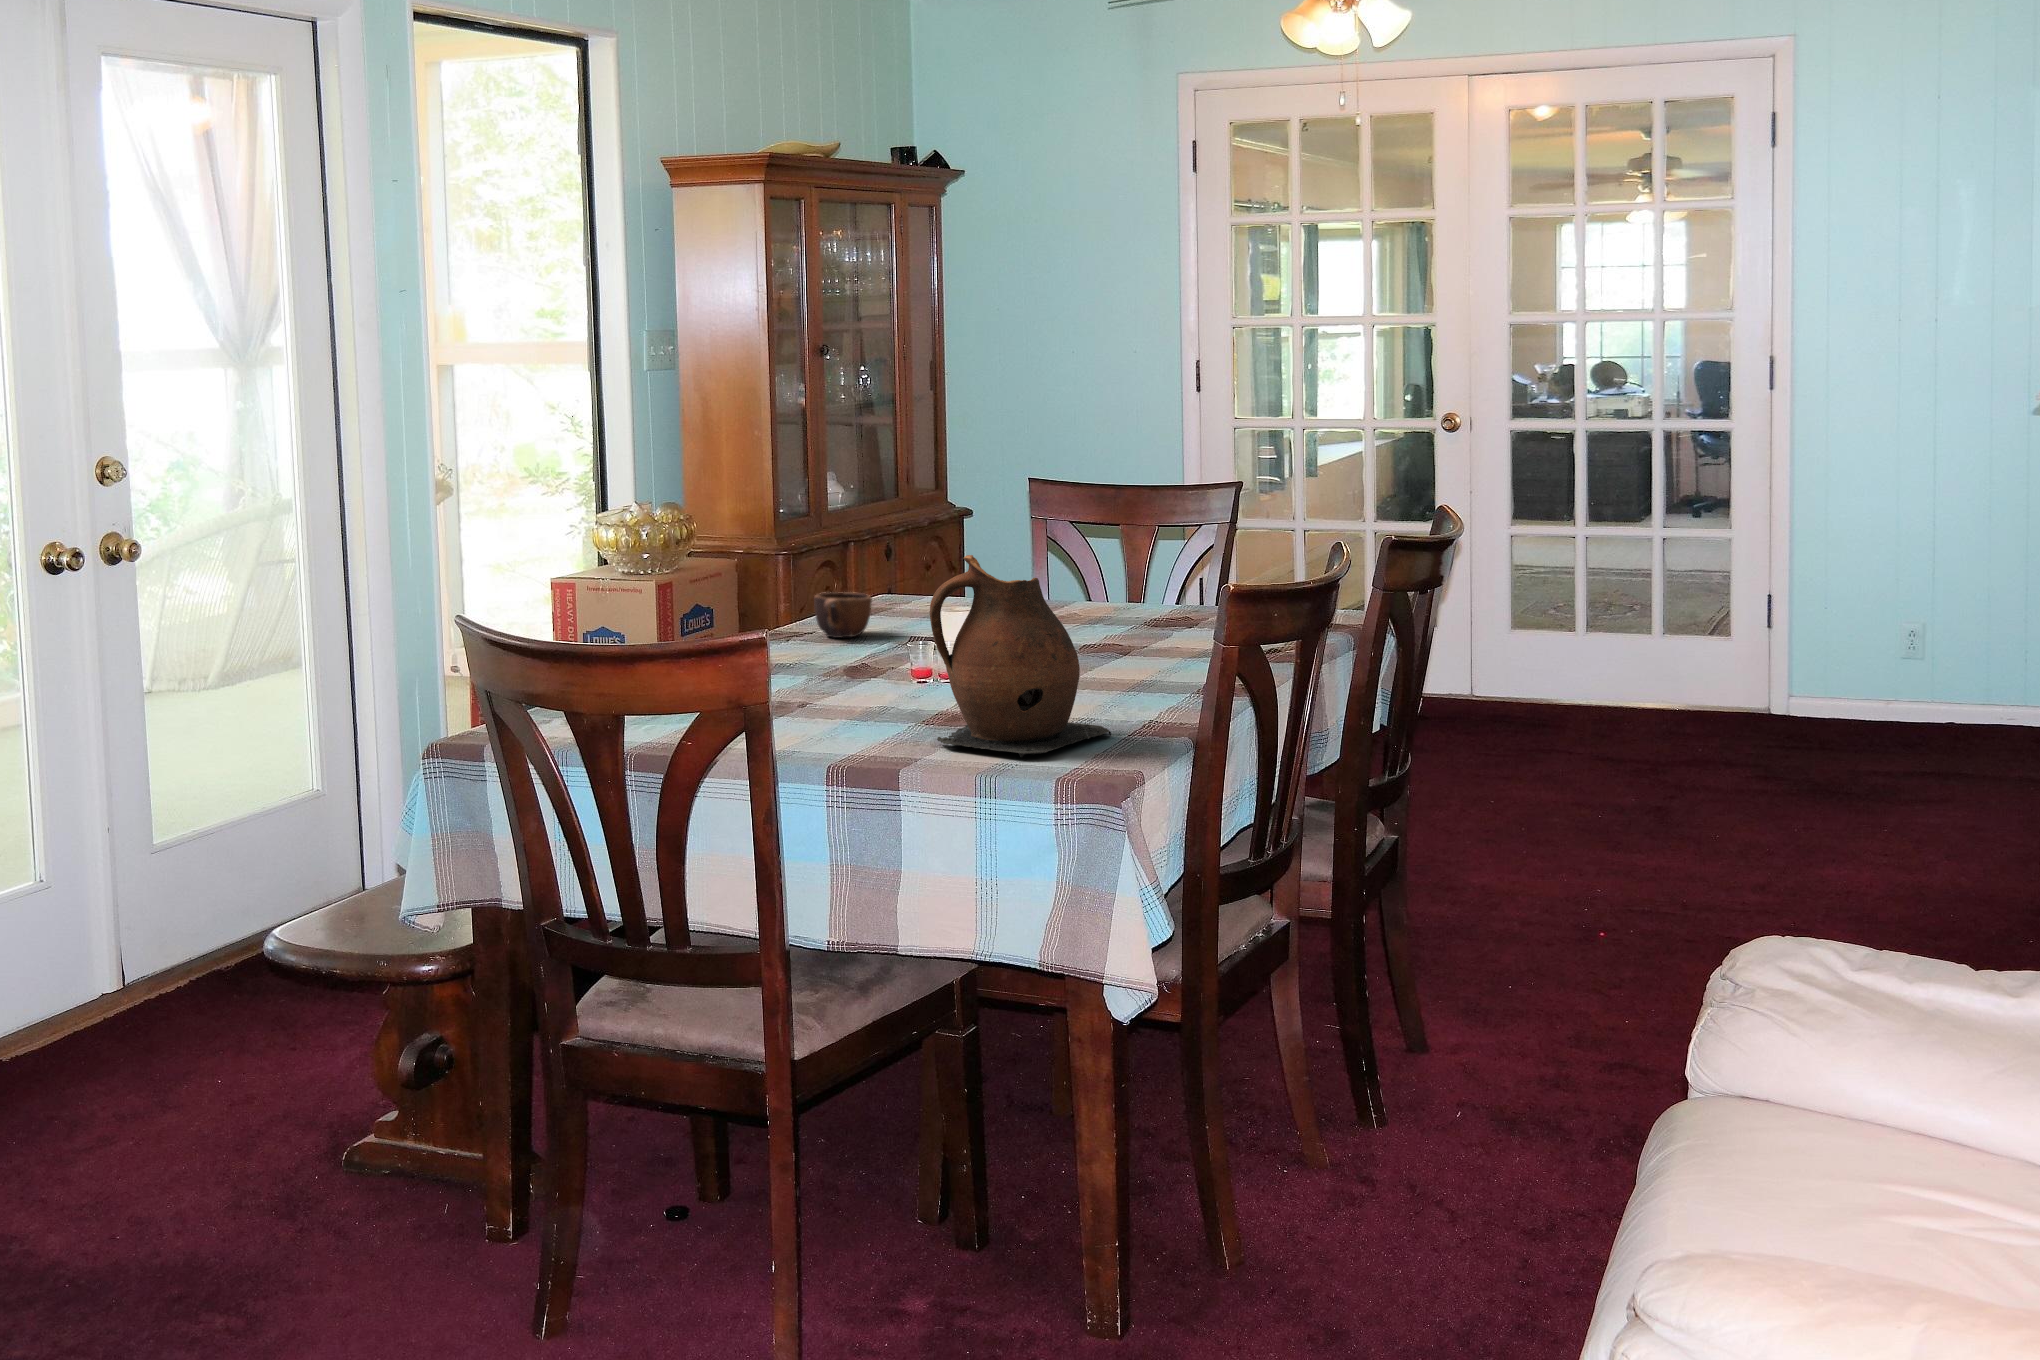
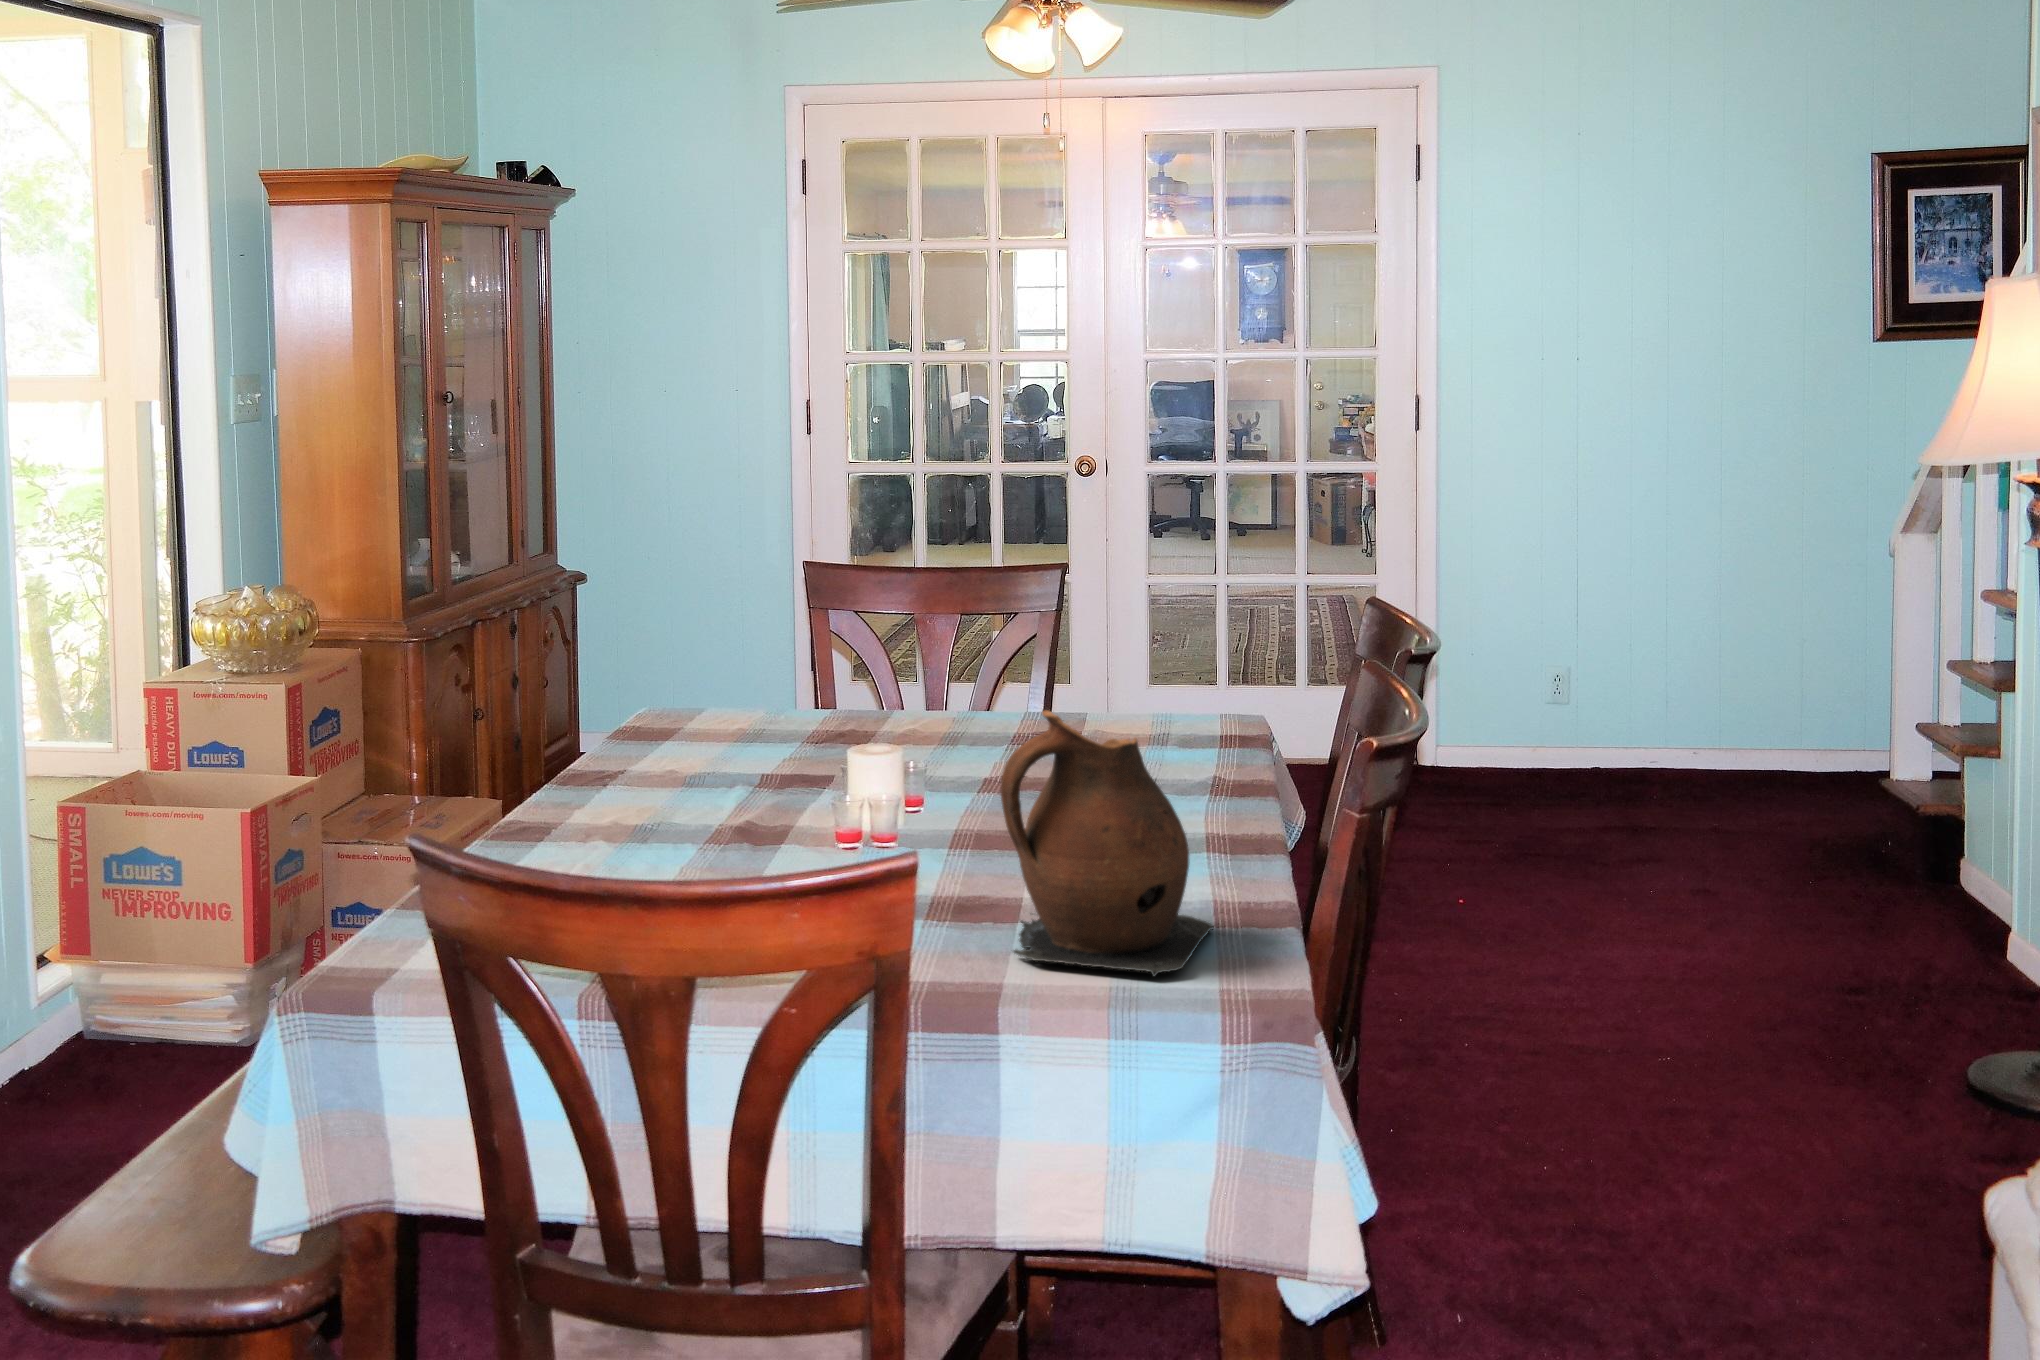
mug: present [814,592,872,638] -> none [648,721,720,781]

